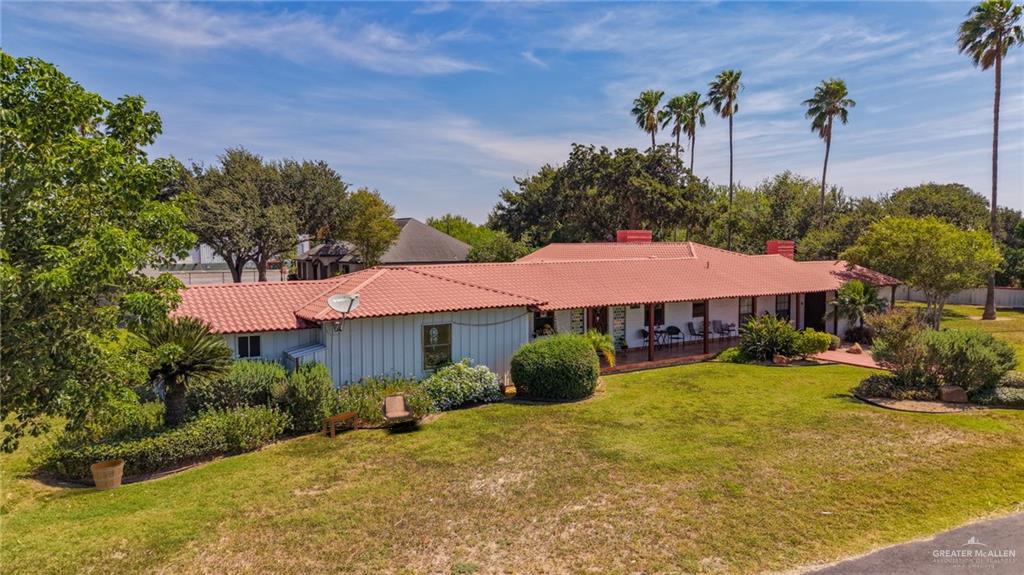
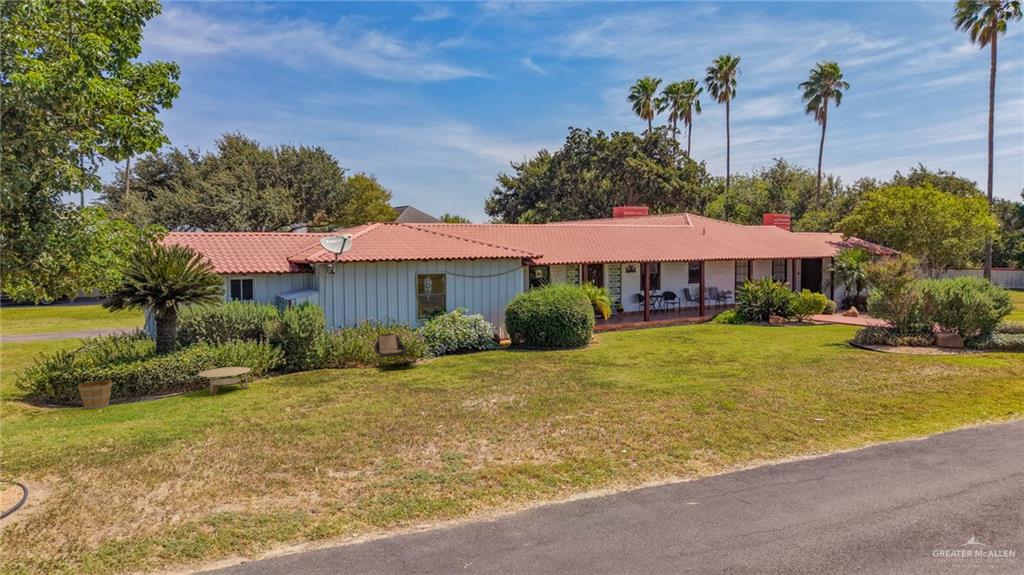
bench: present [323,412,358,438] -> none [315,350,351,374]
round table: none [208,437,260,470] -> present [198,367,250,395]

